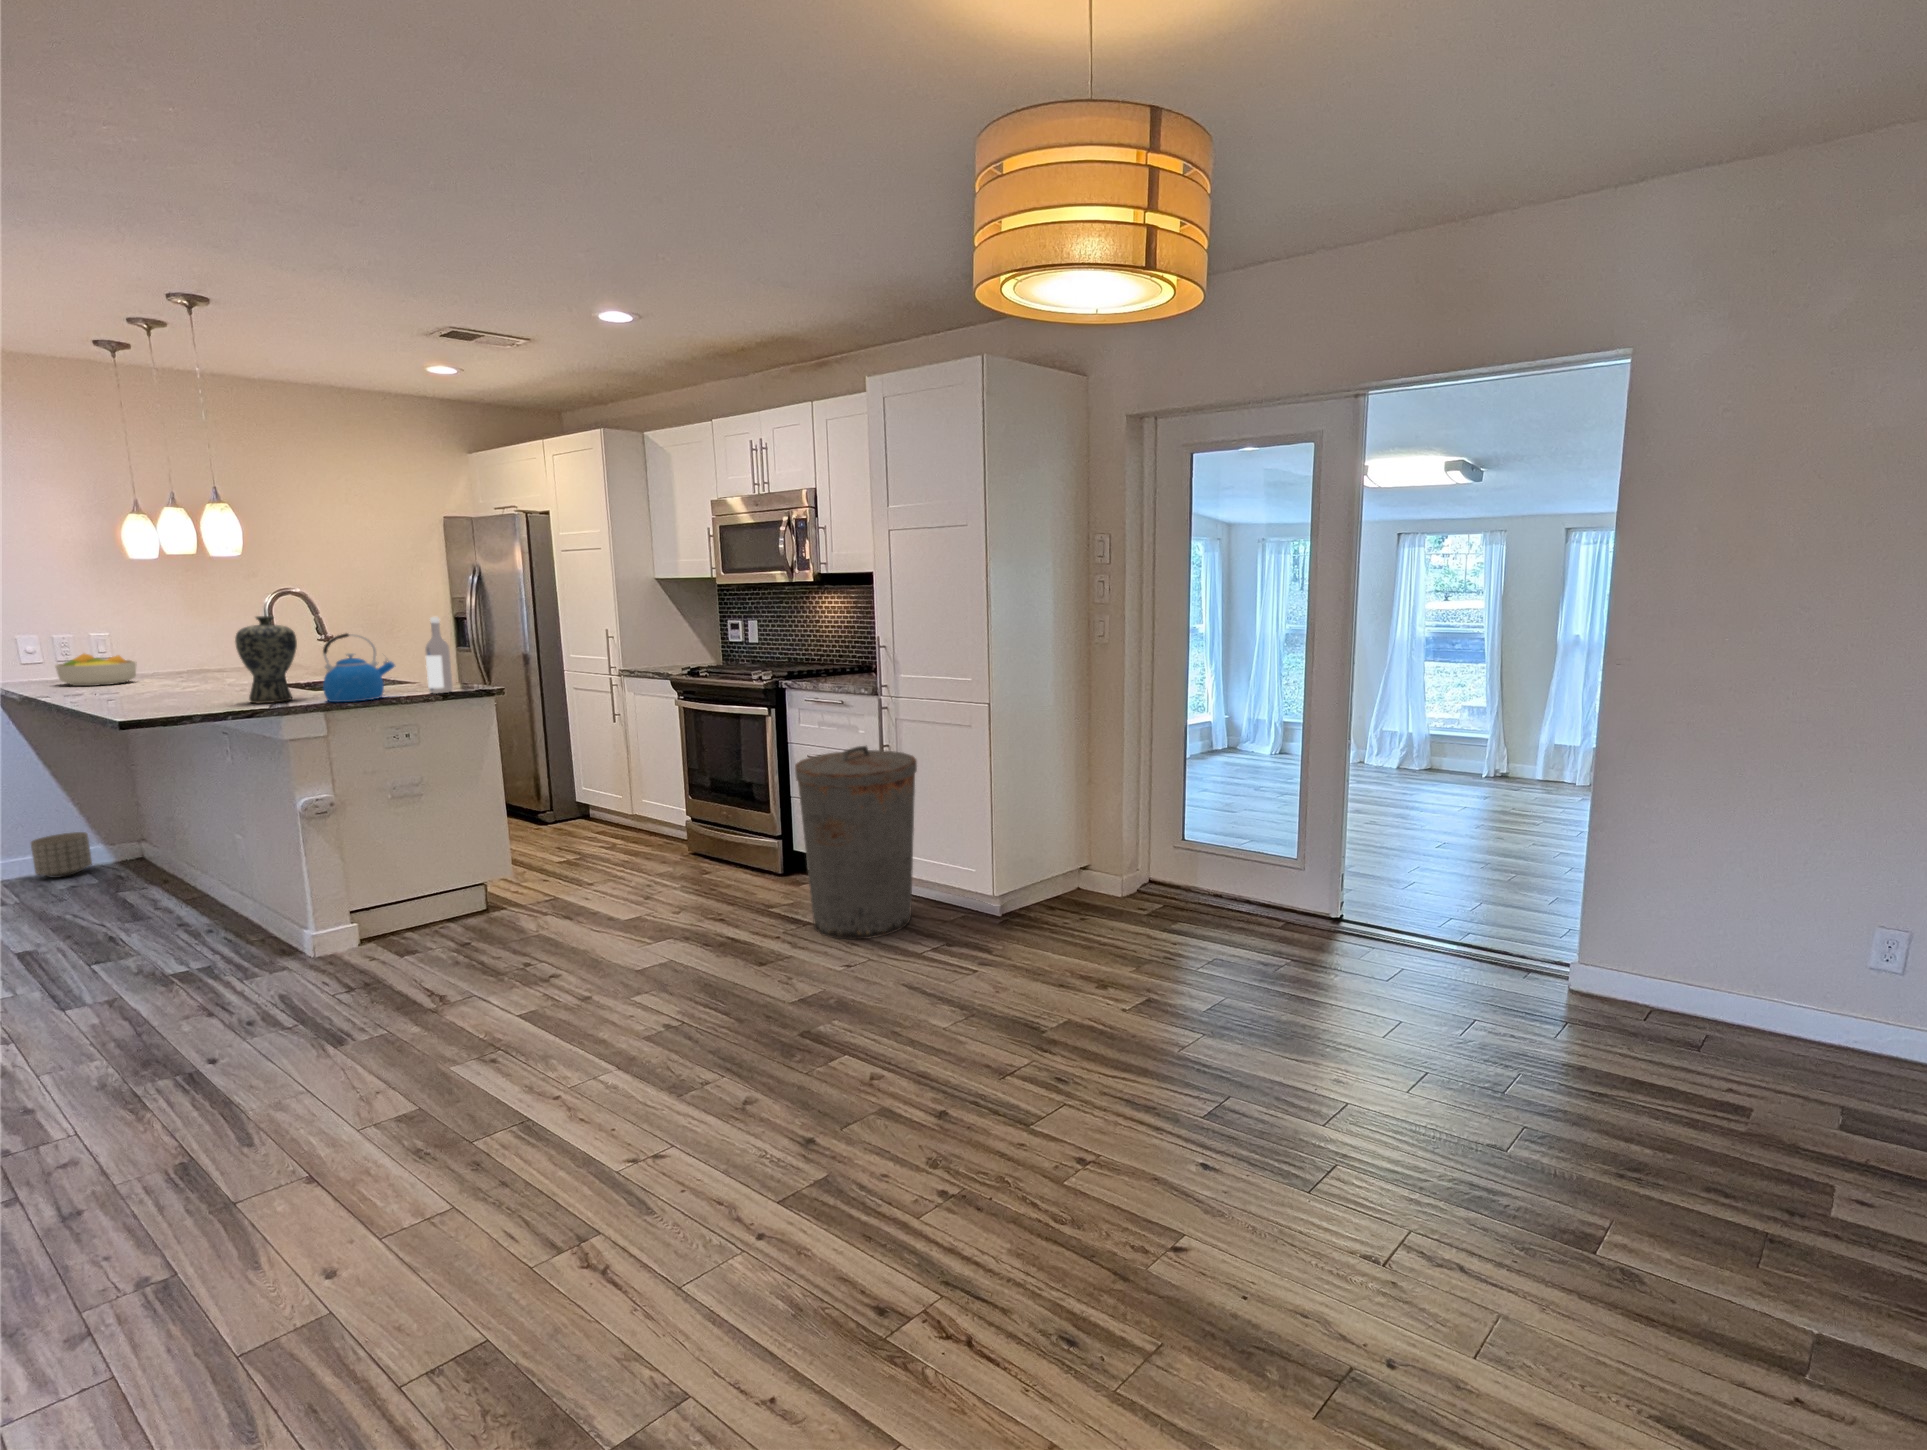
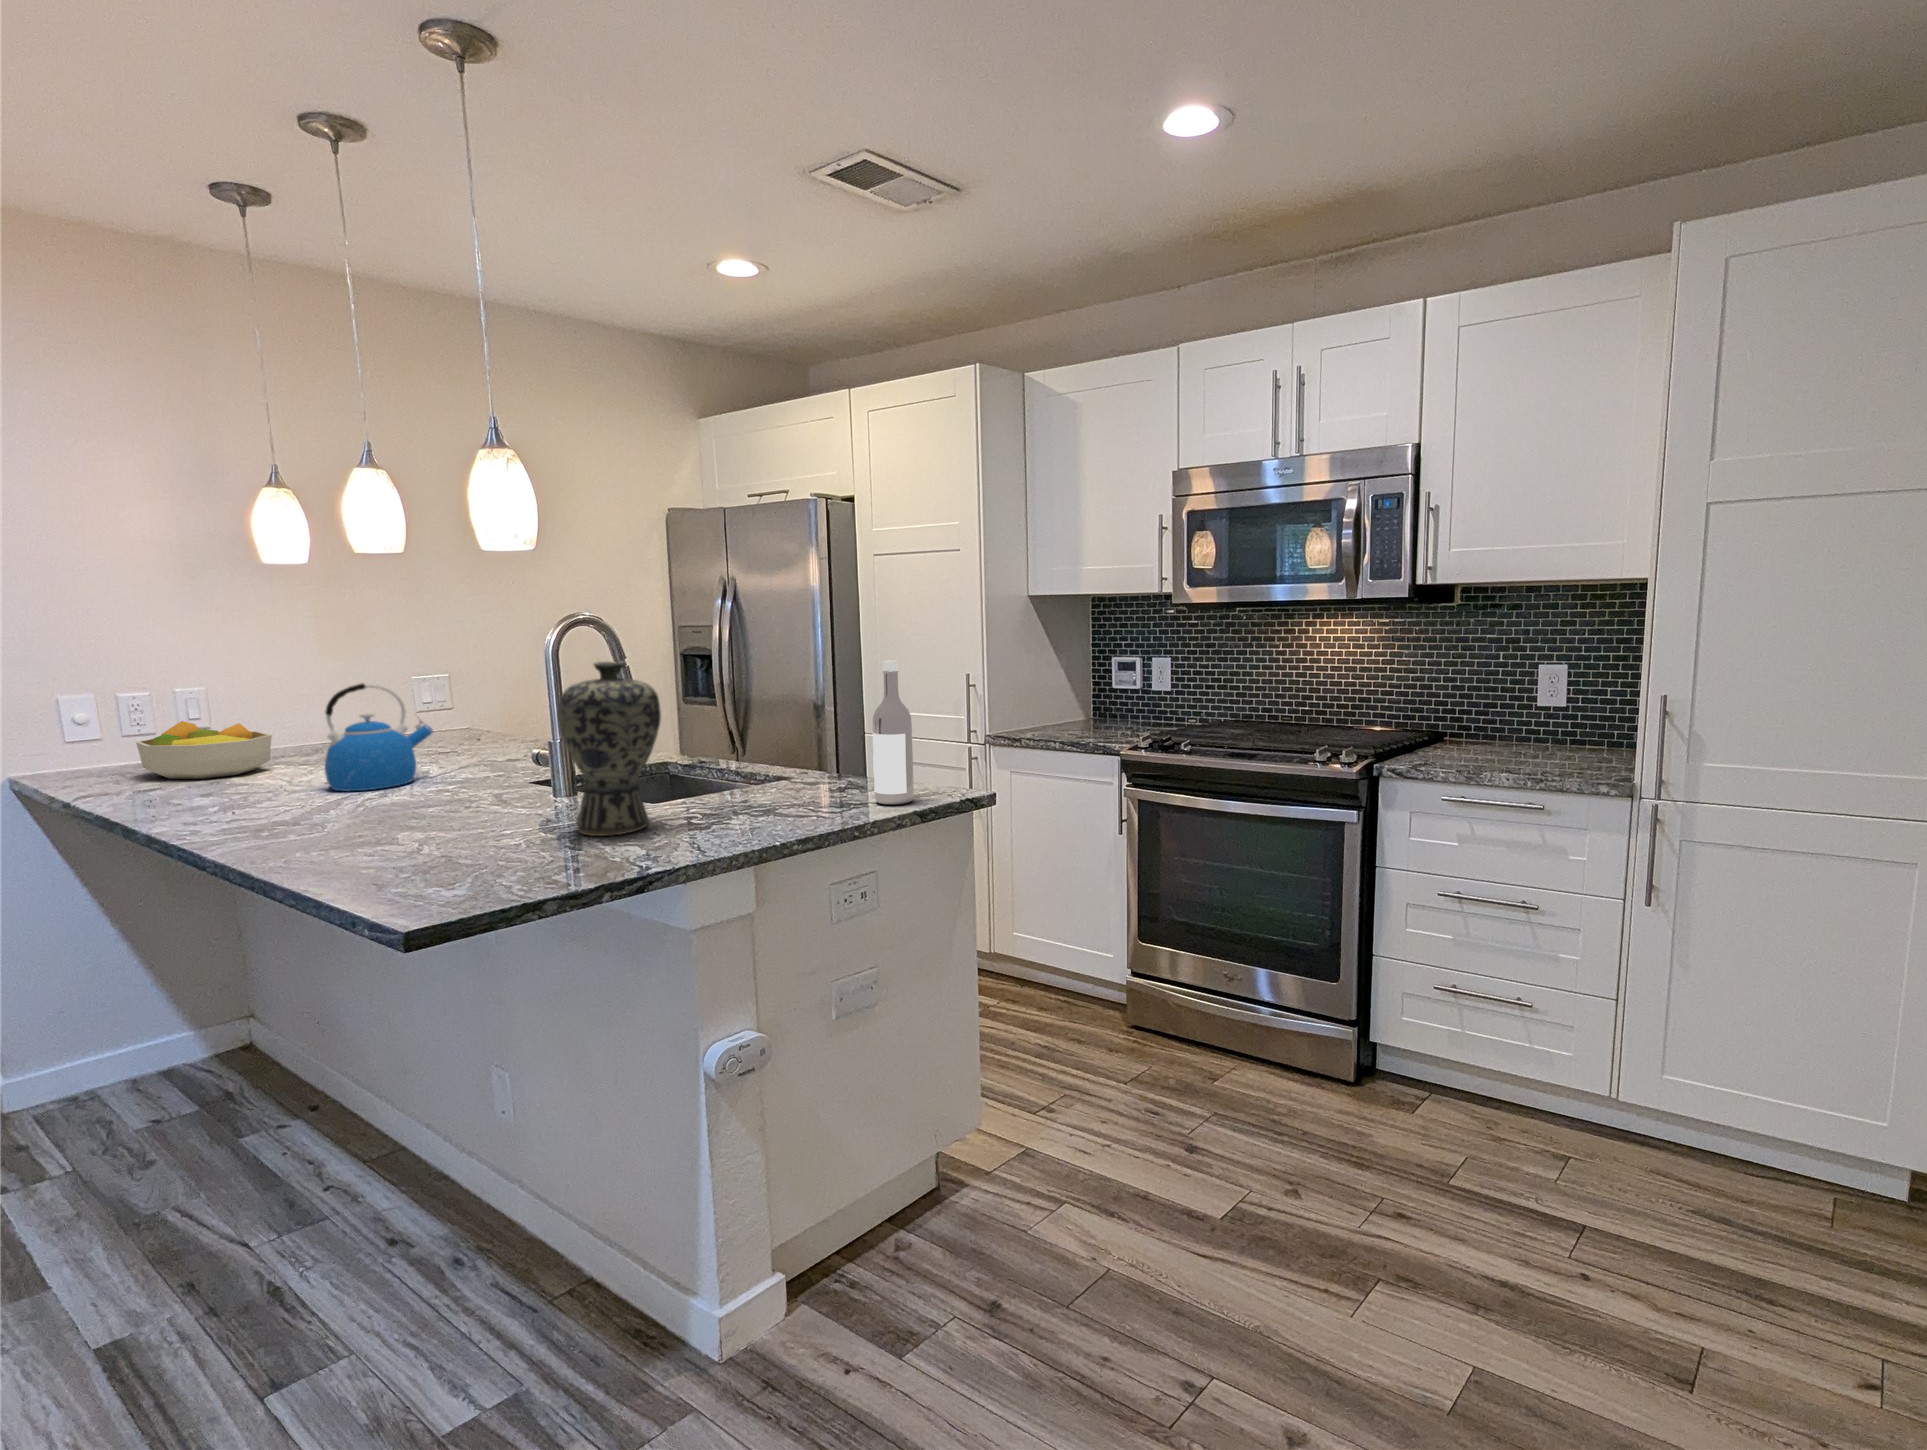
kettle: present [323,633,395,702] -> present [325,684,433,791]
trash can: present [795,746,917,939] -> none [1576,897,1857,1295]
planter: present [31,832,92,878] -> none [81,1015,178,1099]

